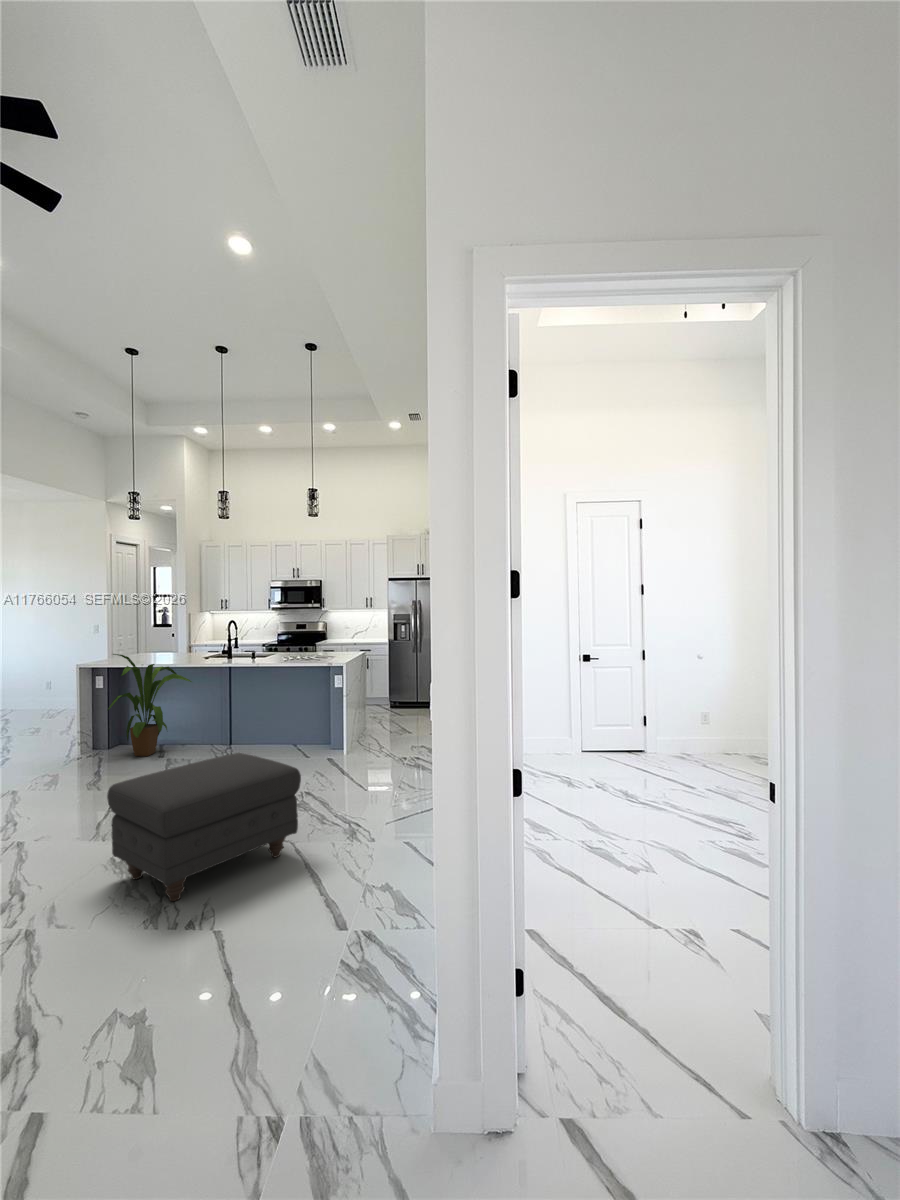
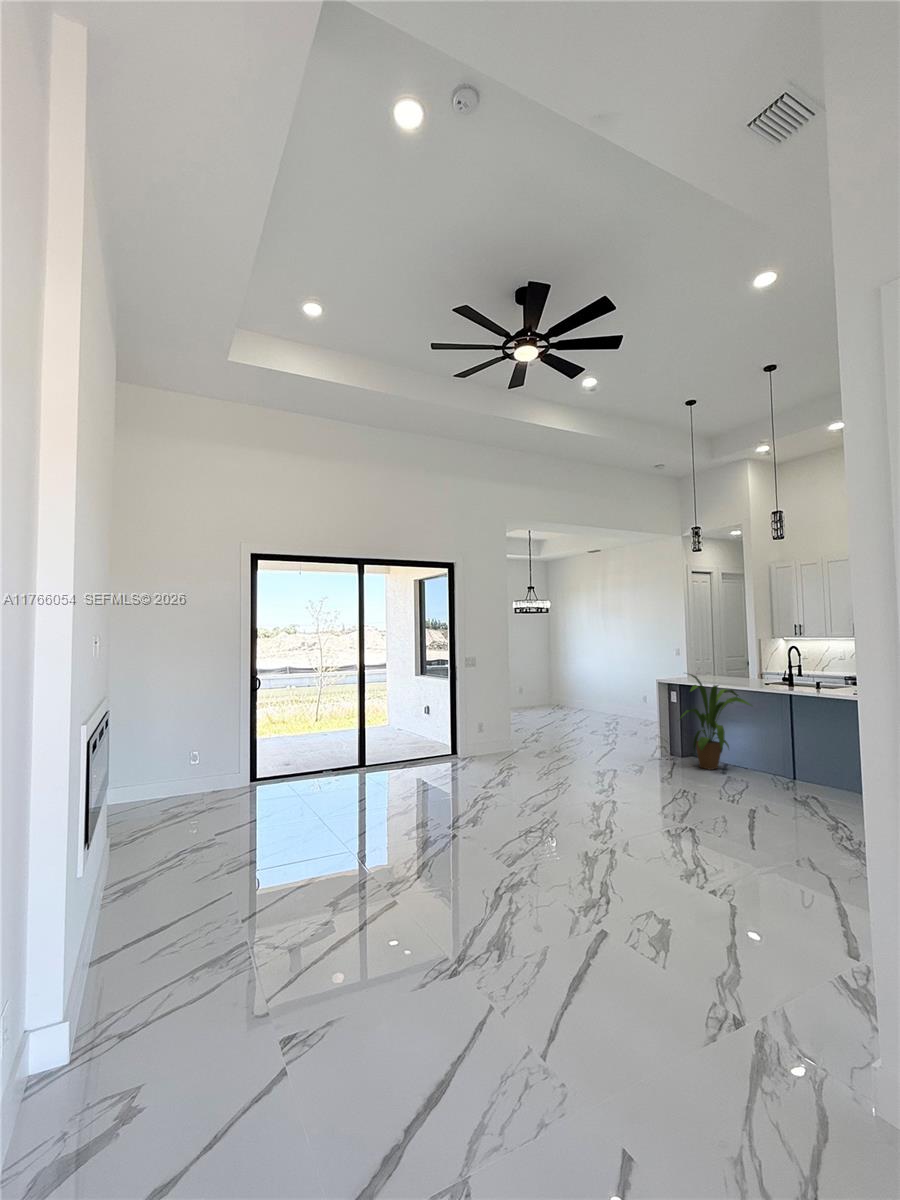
ottoman: present [107,753,301,901] -> none [664,767,835,872]

